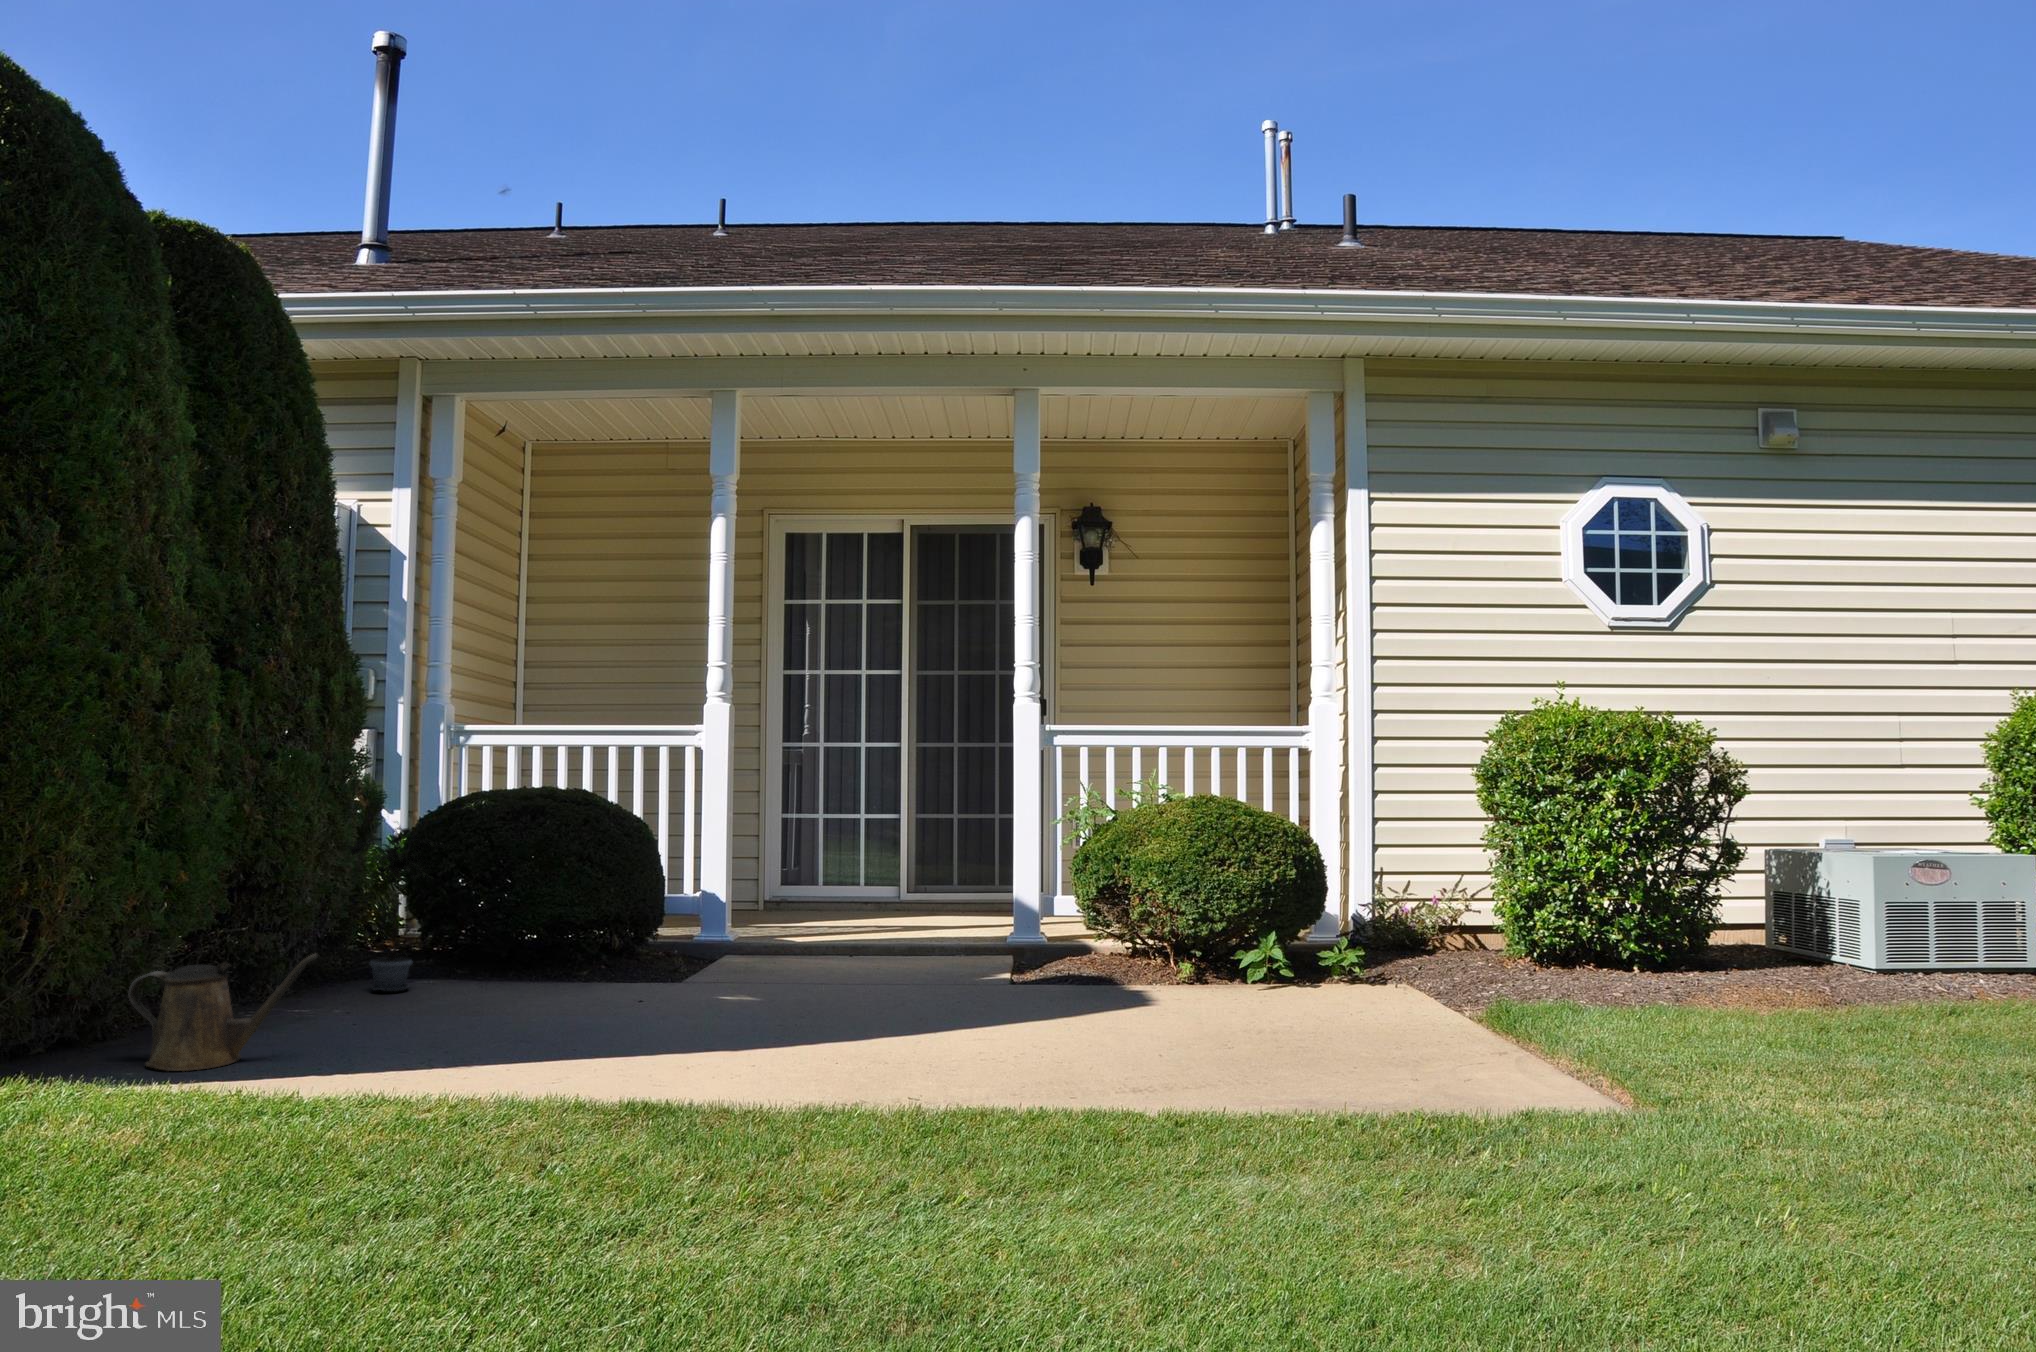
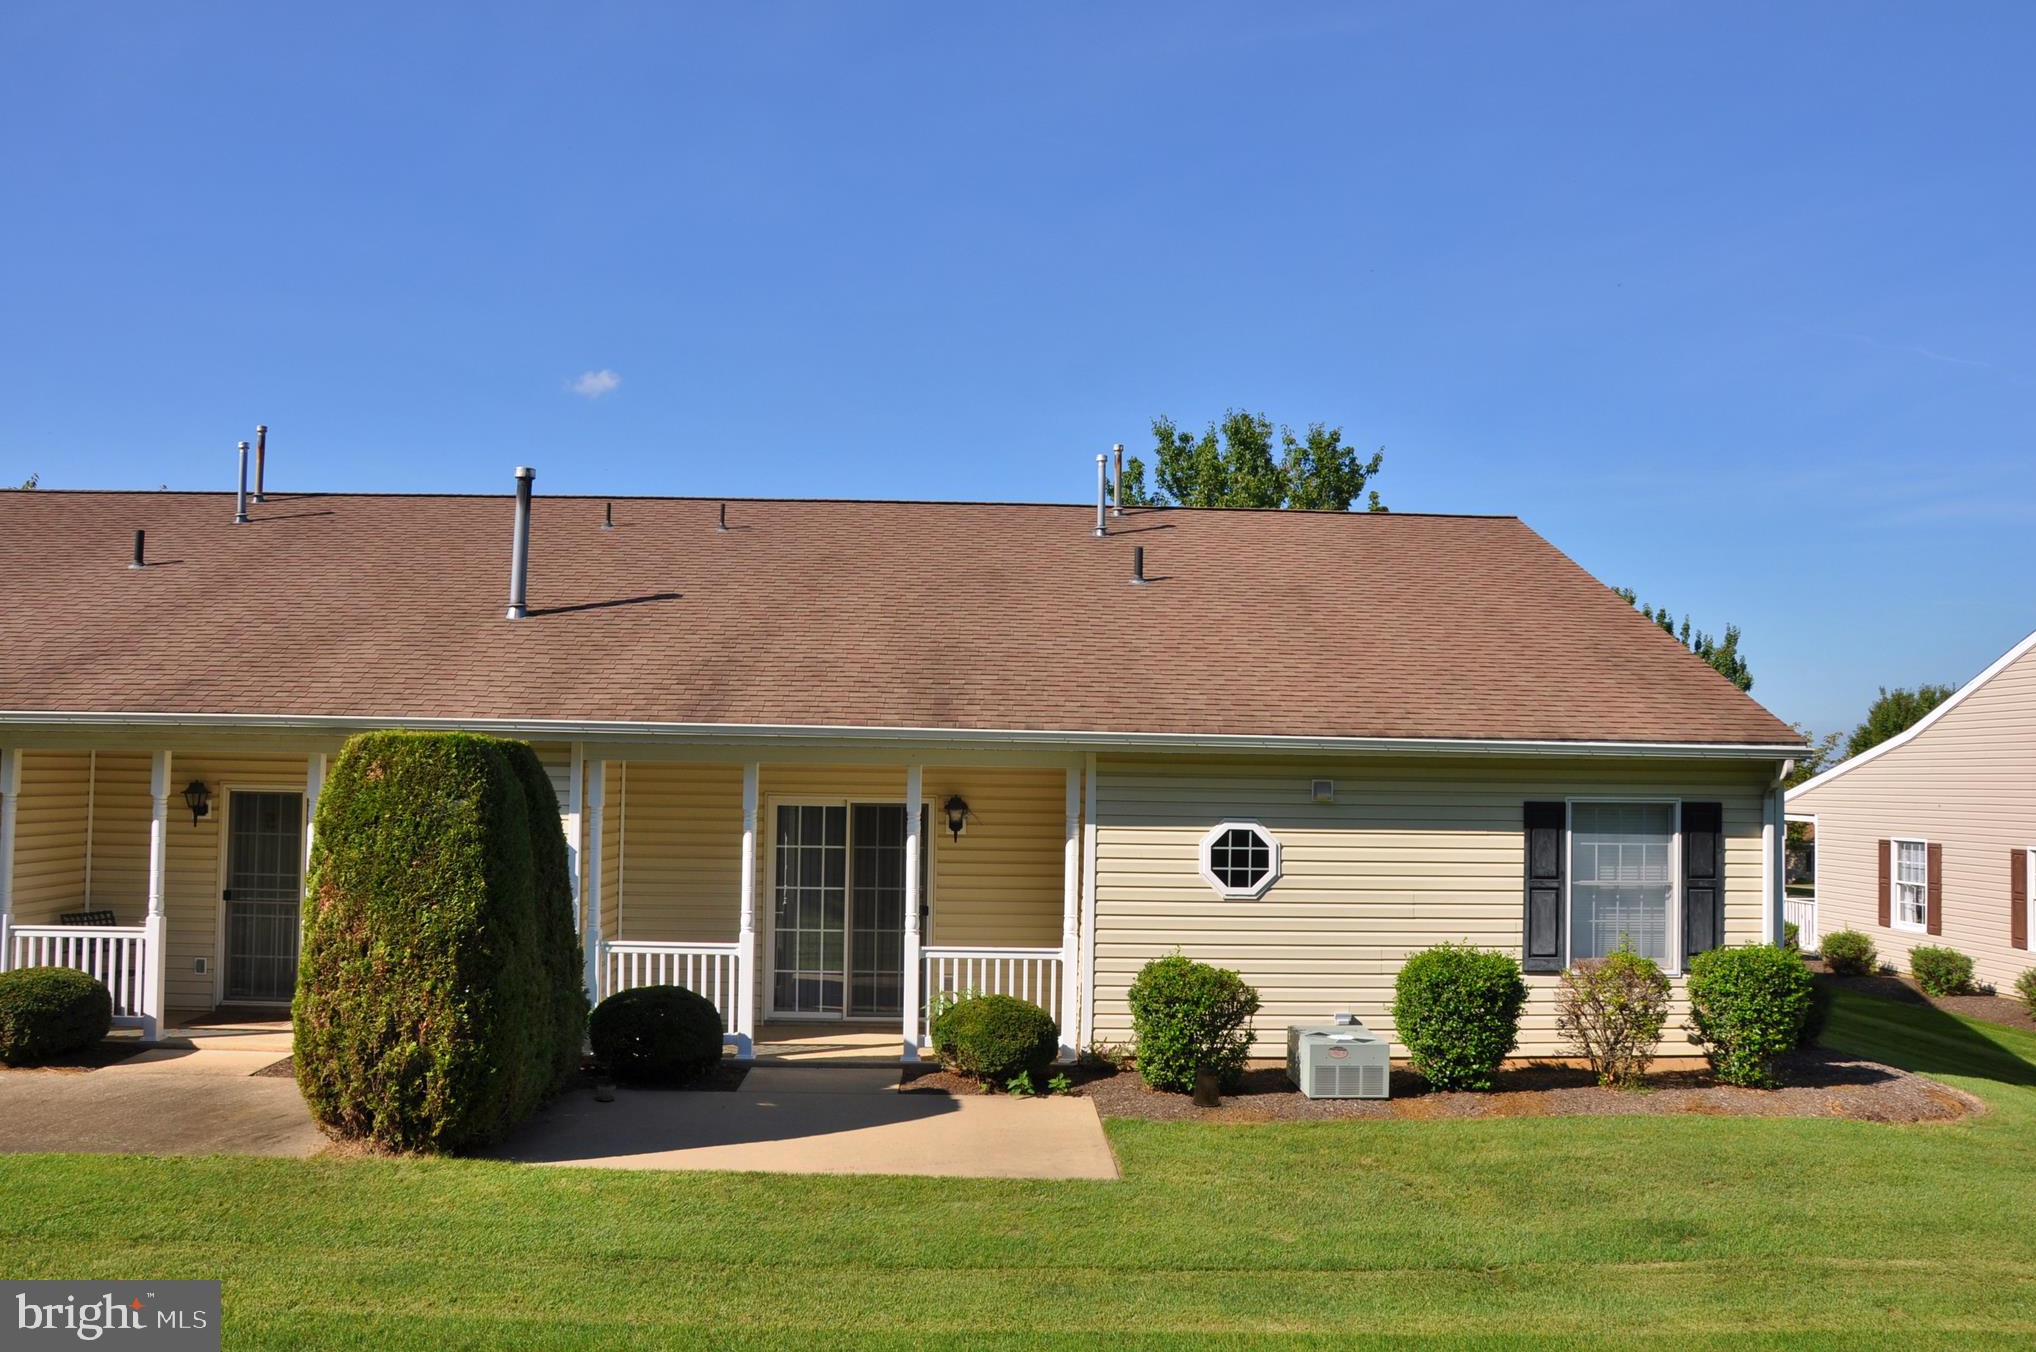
watering can: present [128,953,319,1071] -> present [1192,1068,1220,1107]

